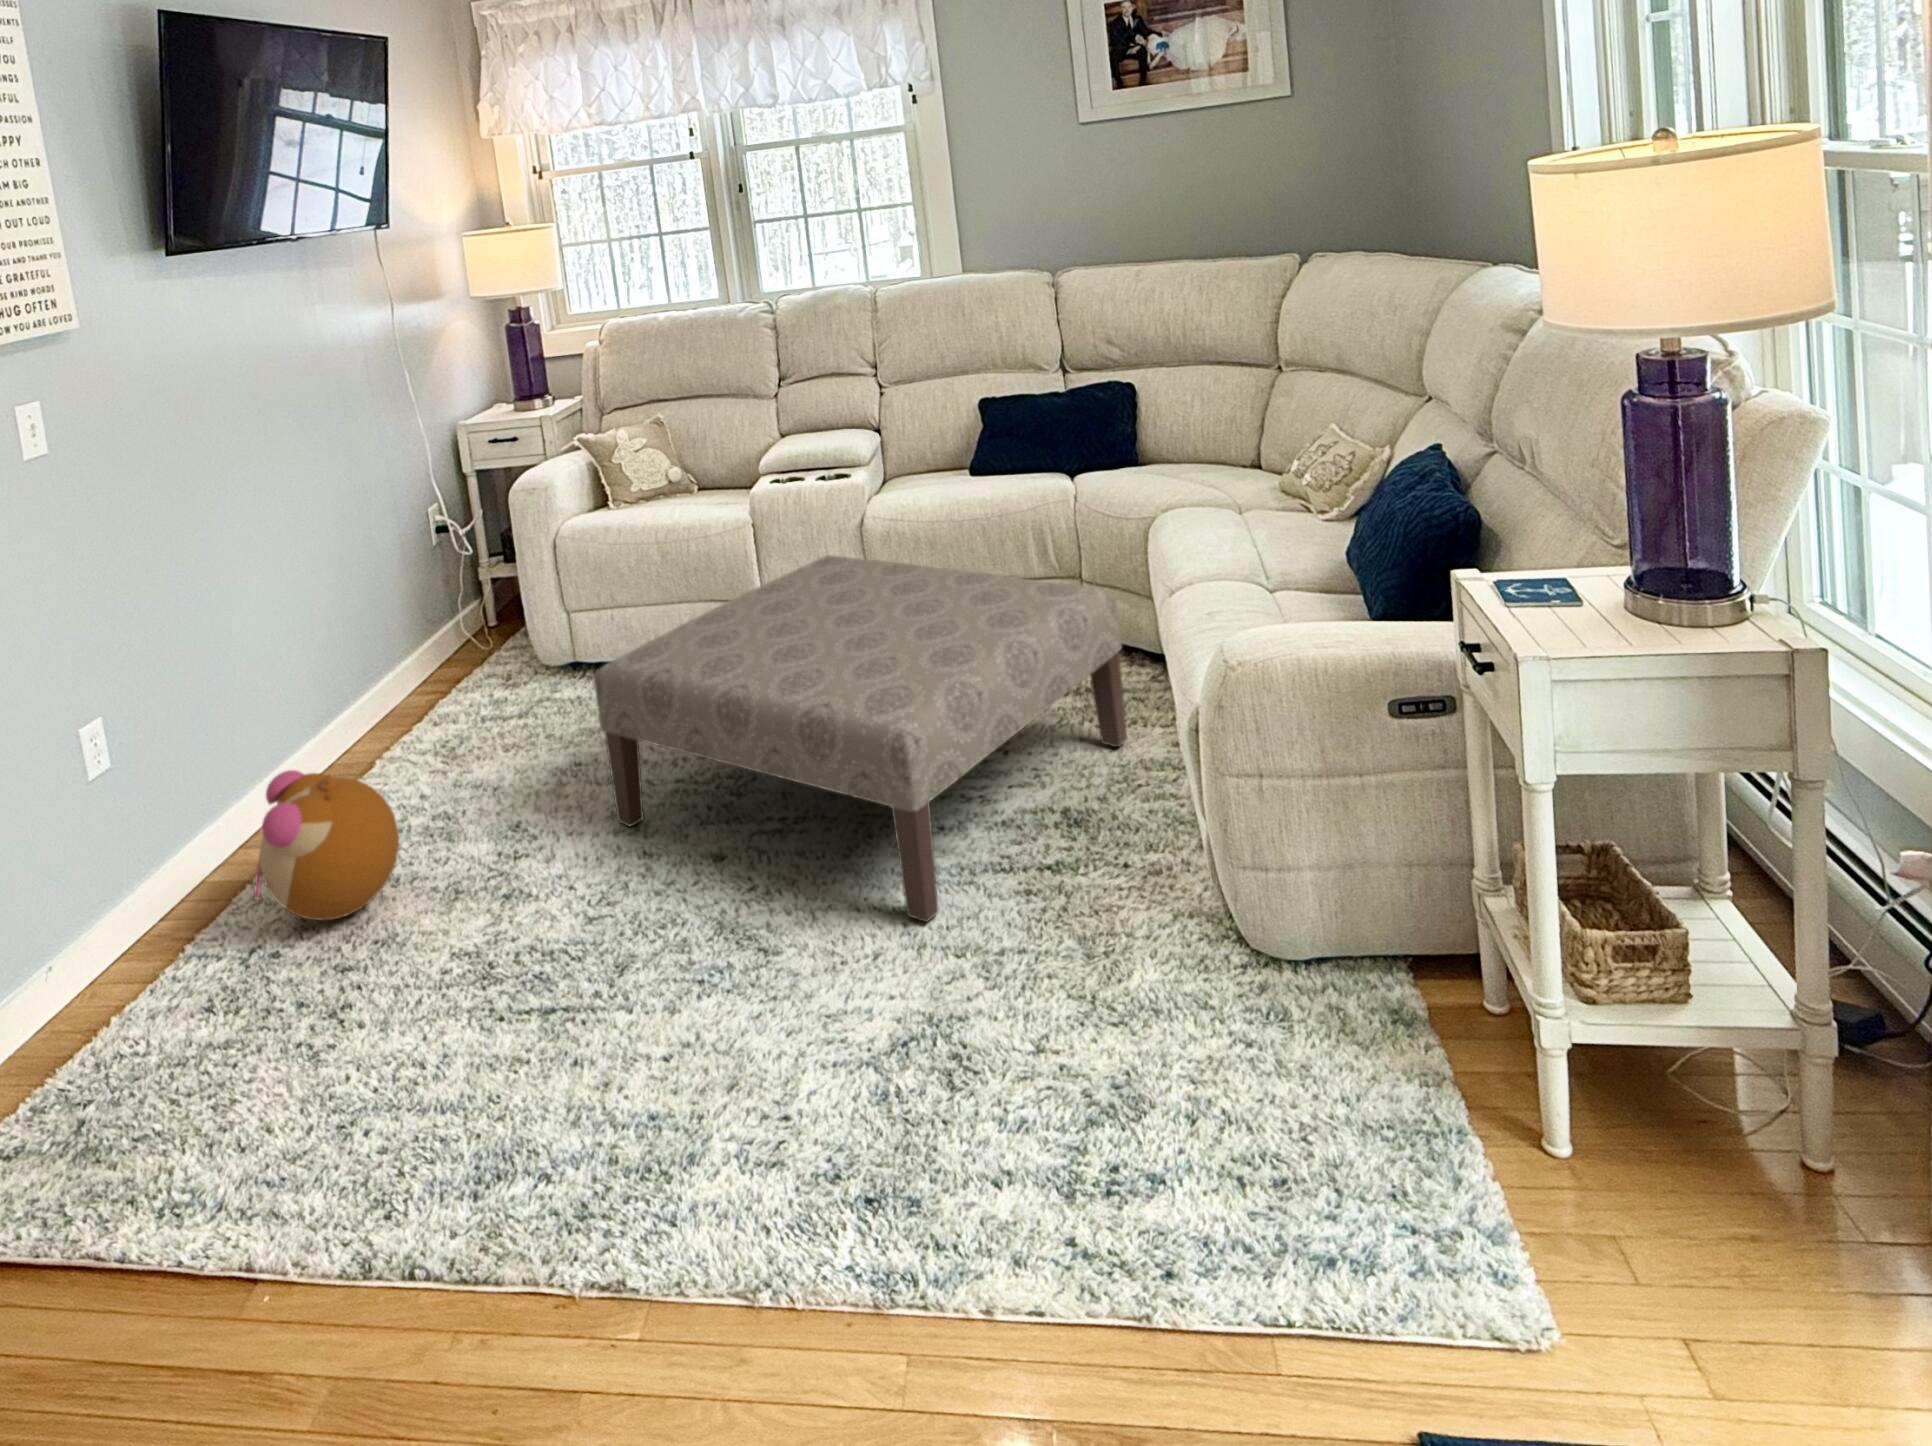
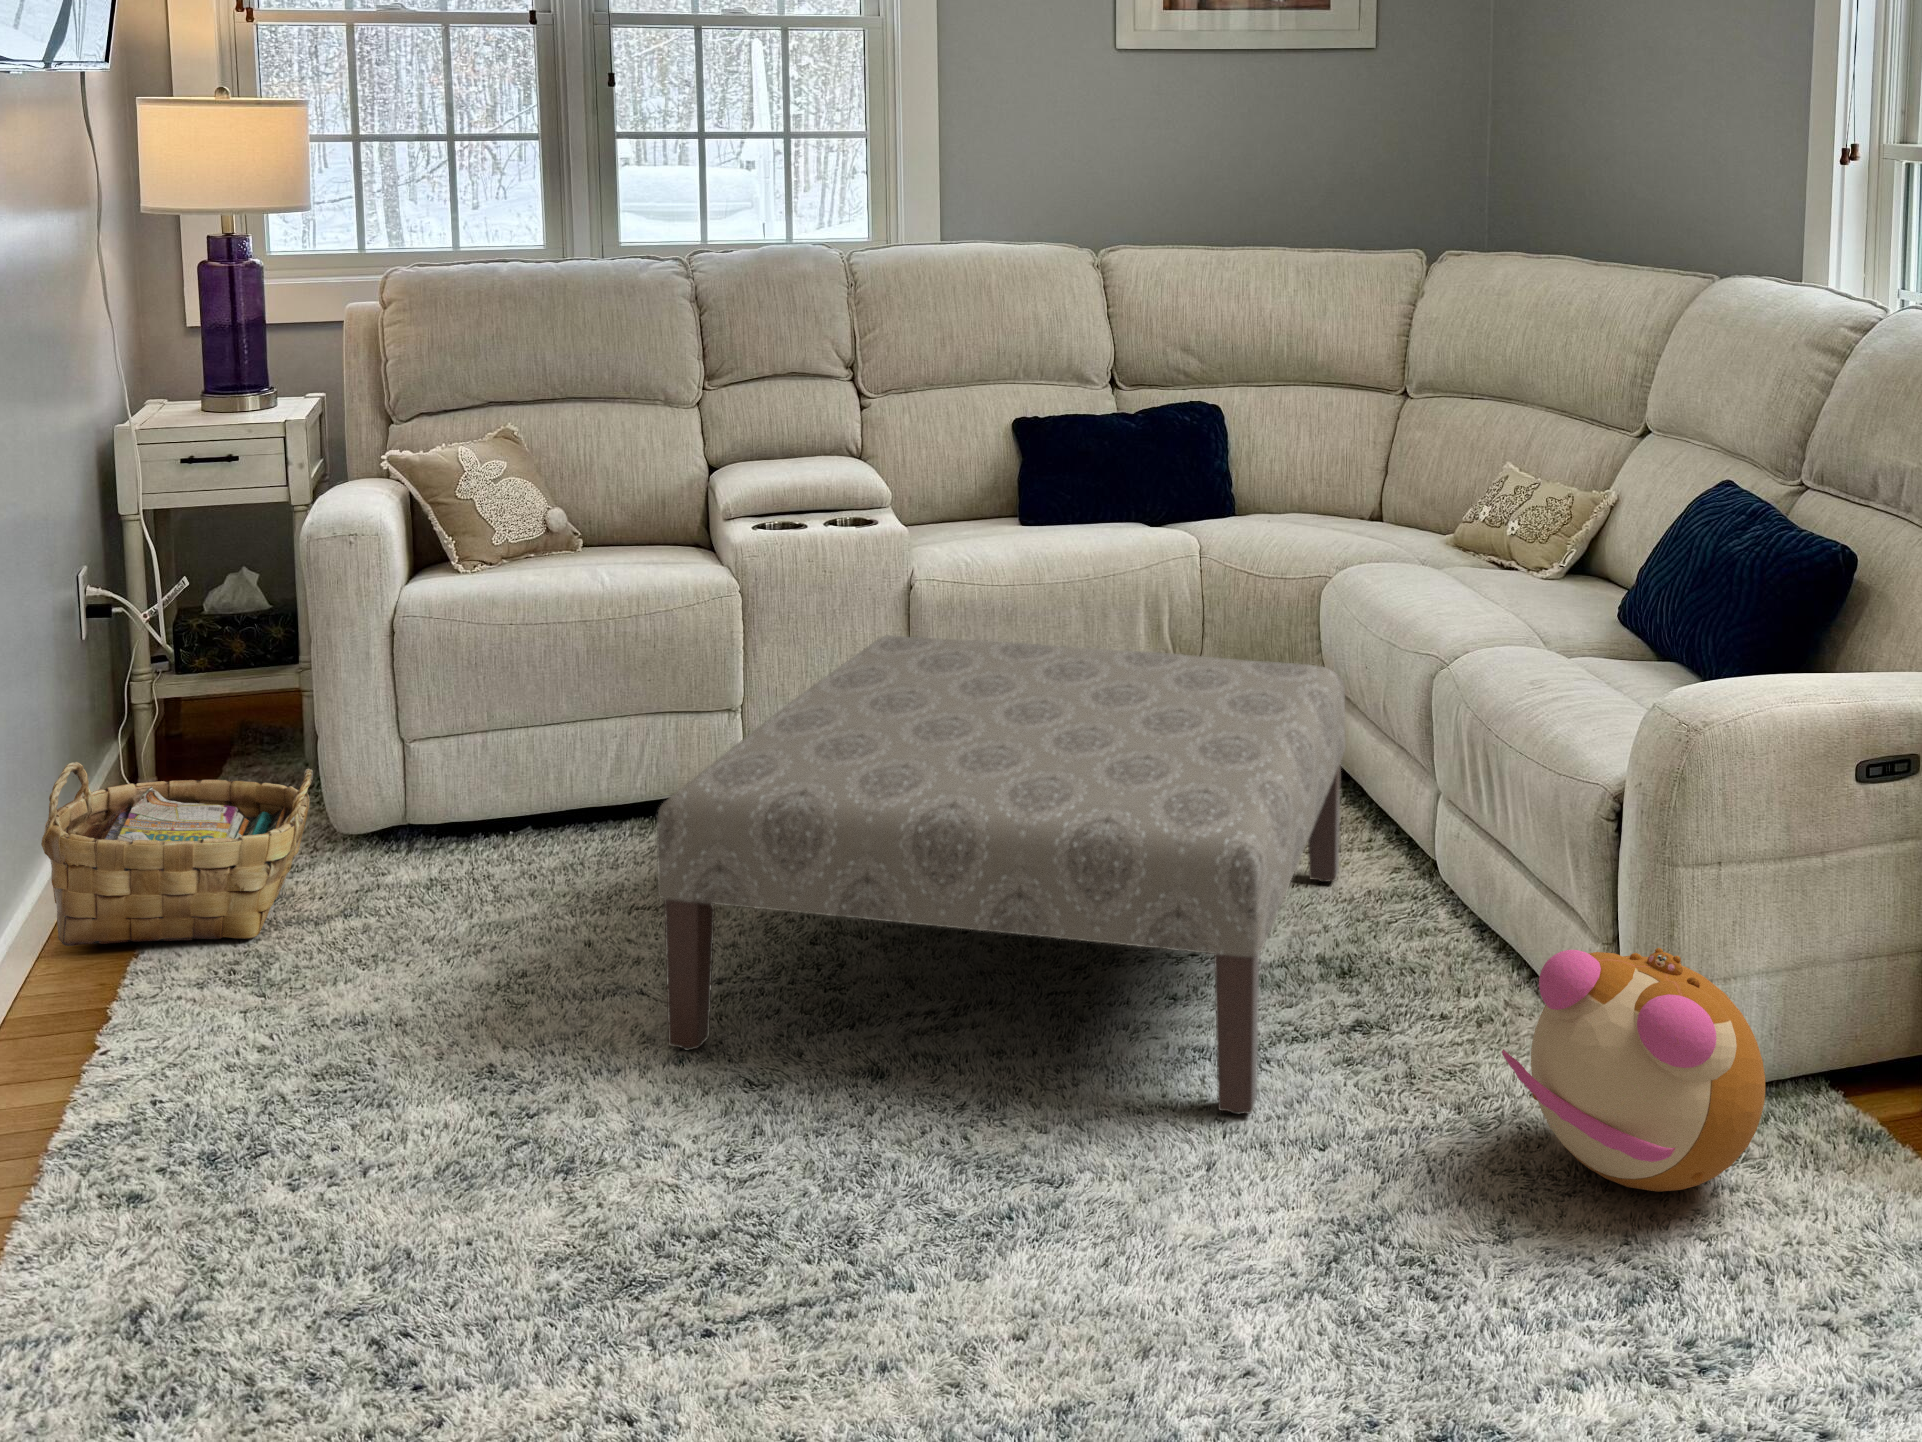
woven basket: none [364,620,510,727] -> present [41,762,313,946]
plush toy: present [254,770,399,921] -> present [1502,948,1765,1192]

